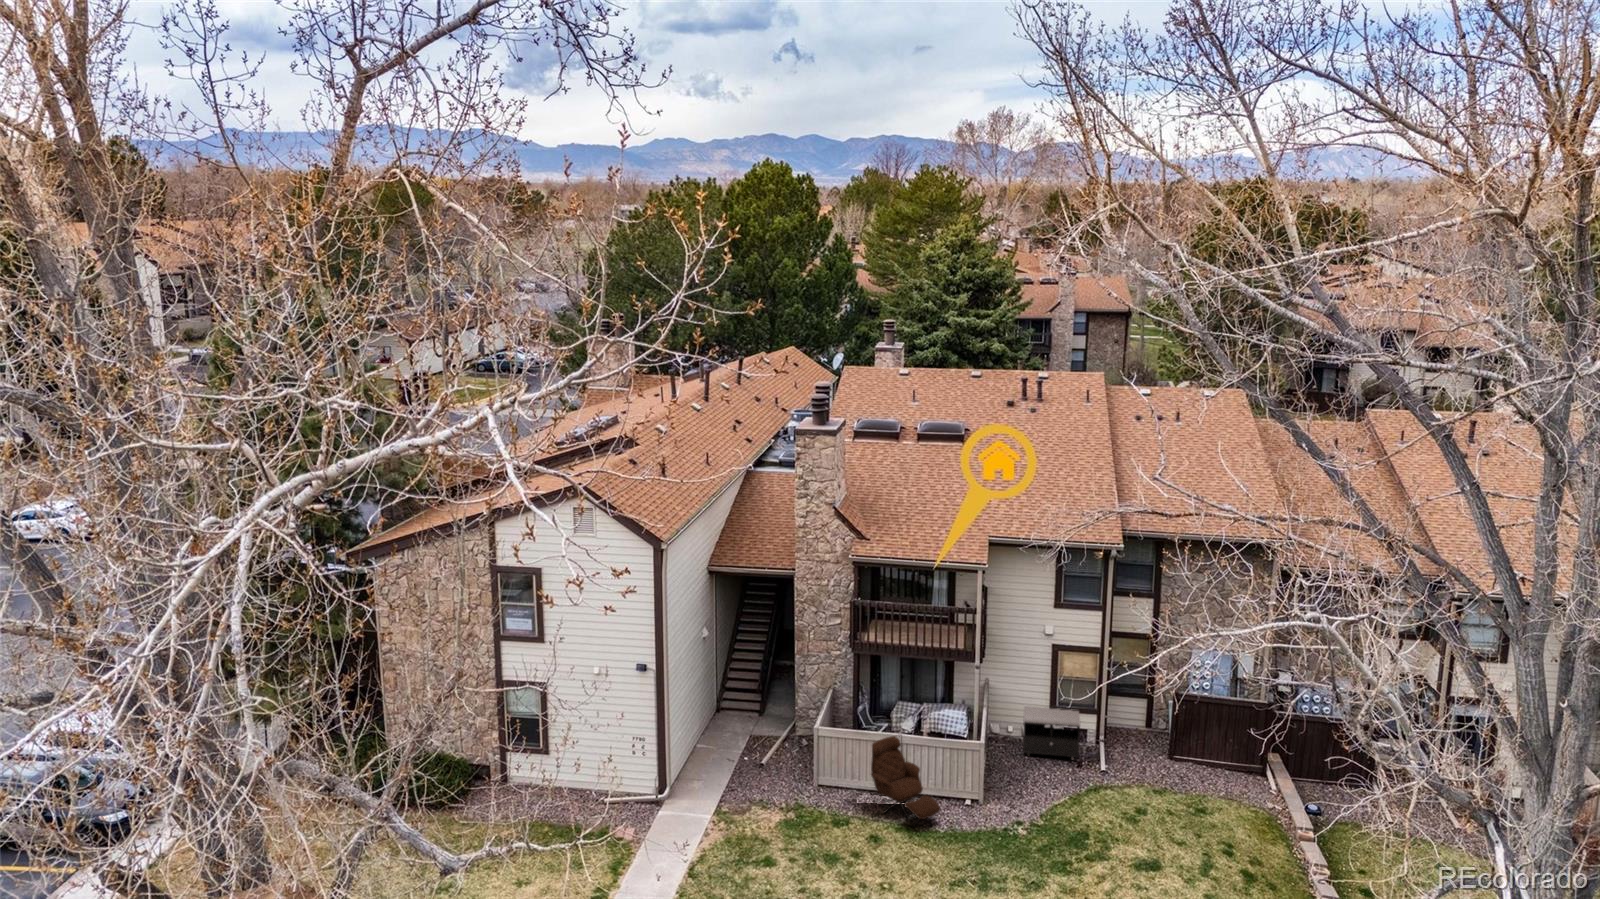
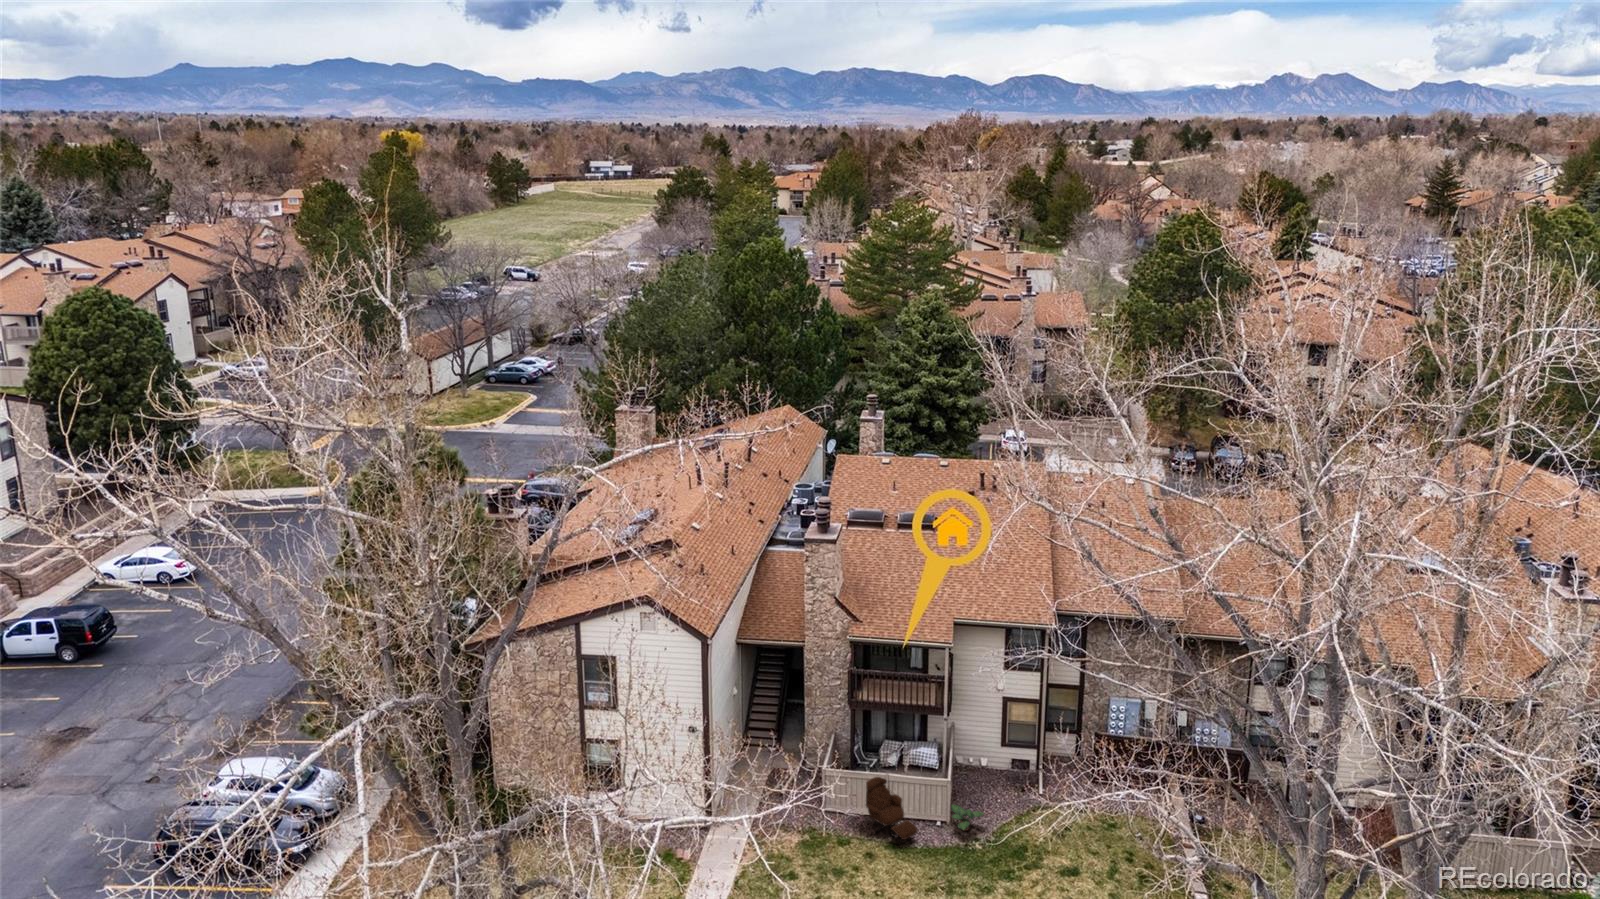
storage bench: present [1023,706,1080,759] -> none [980,742,1024,784]
potted plant: none [985,777,1031,813] -> present [951,805,984,831]

